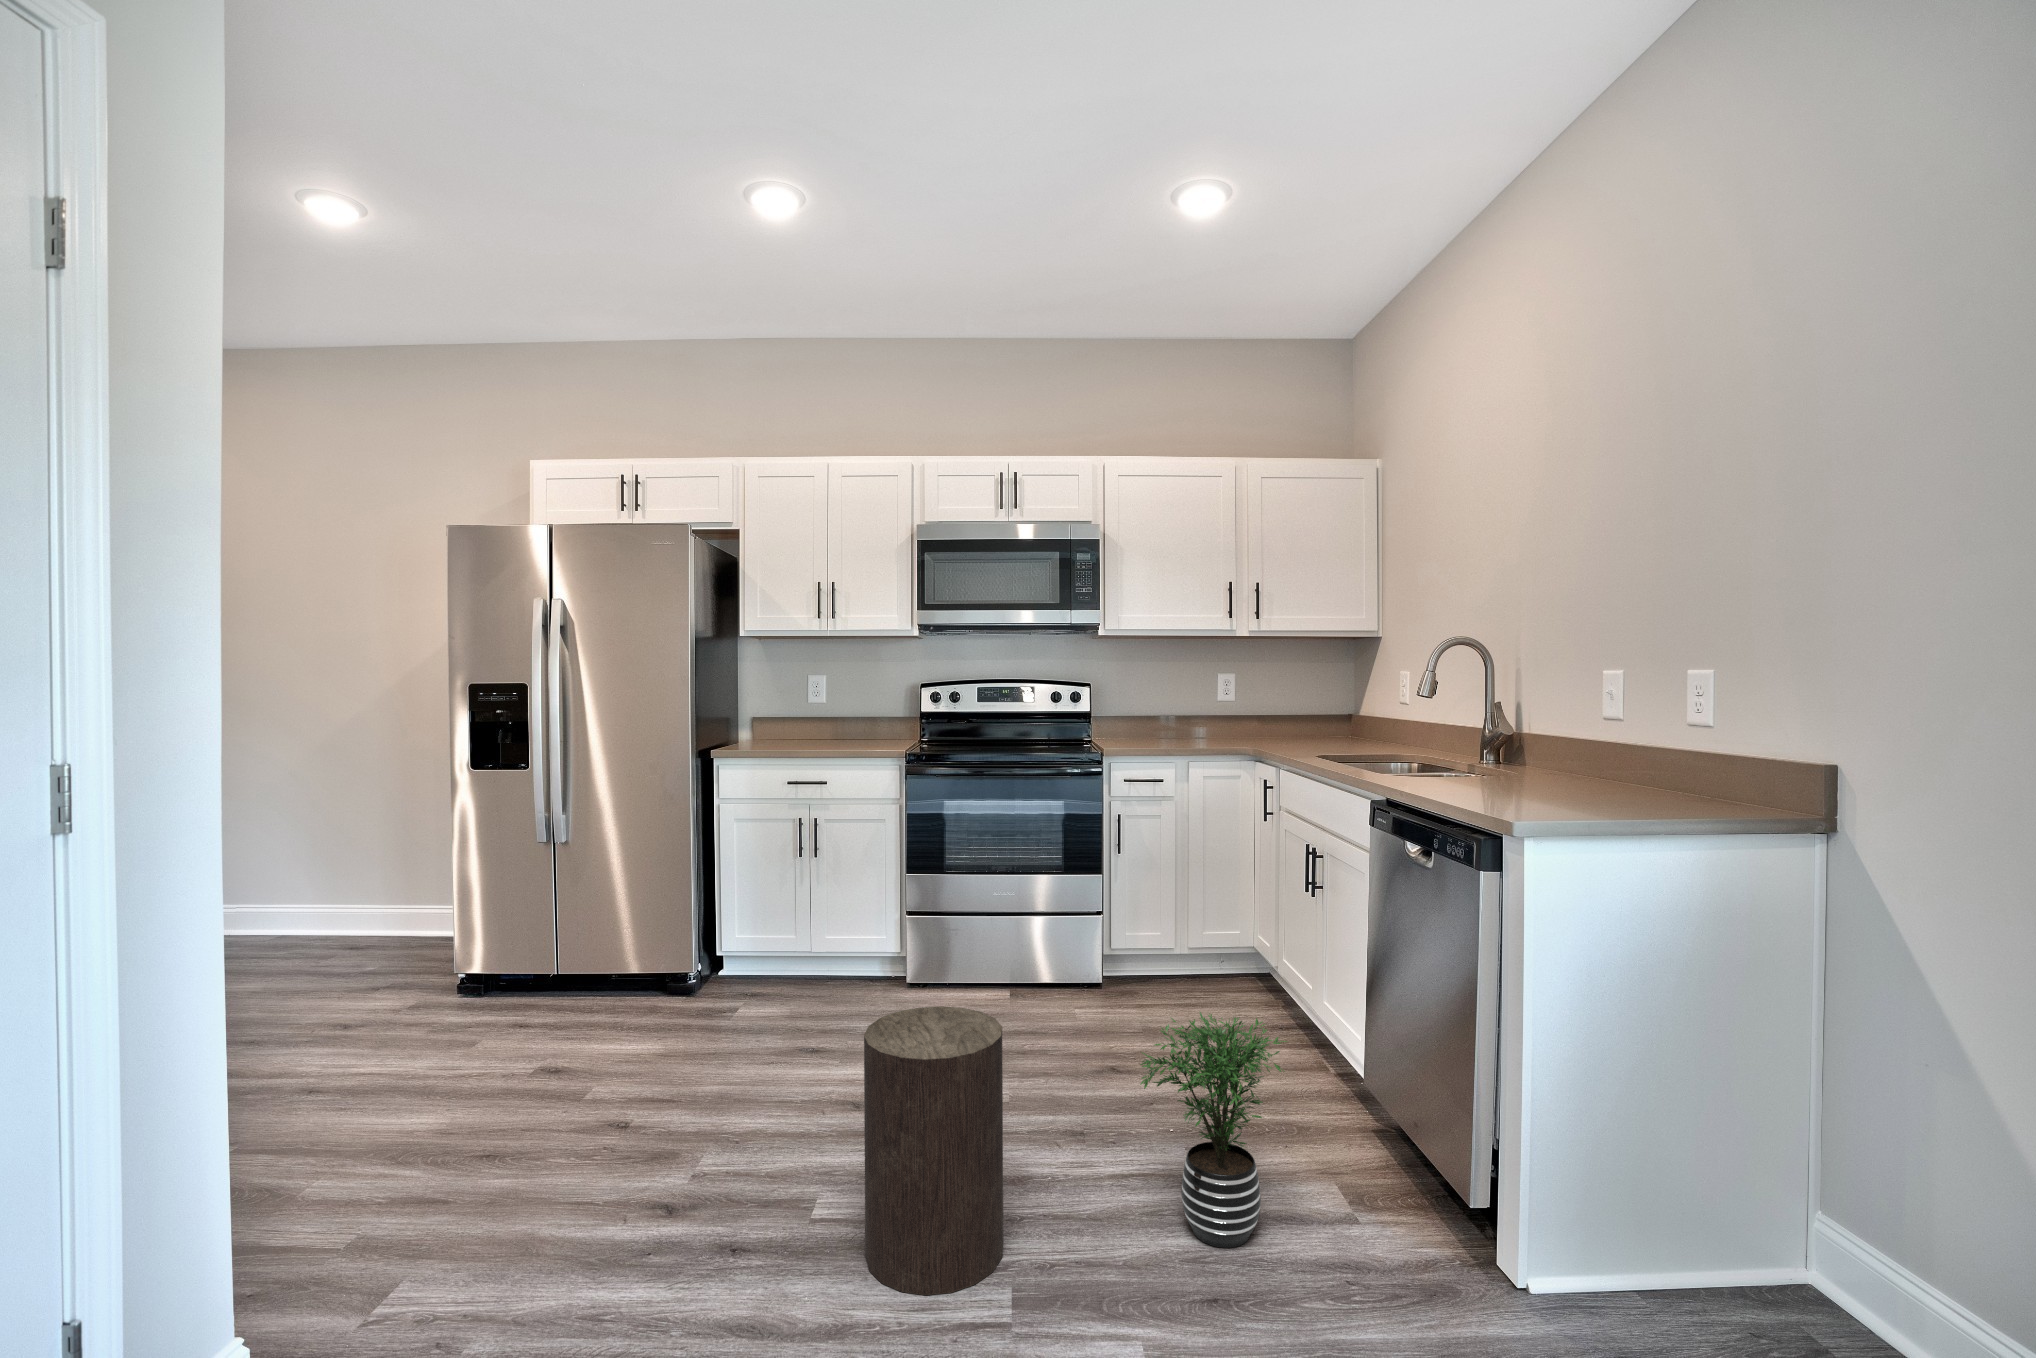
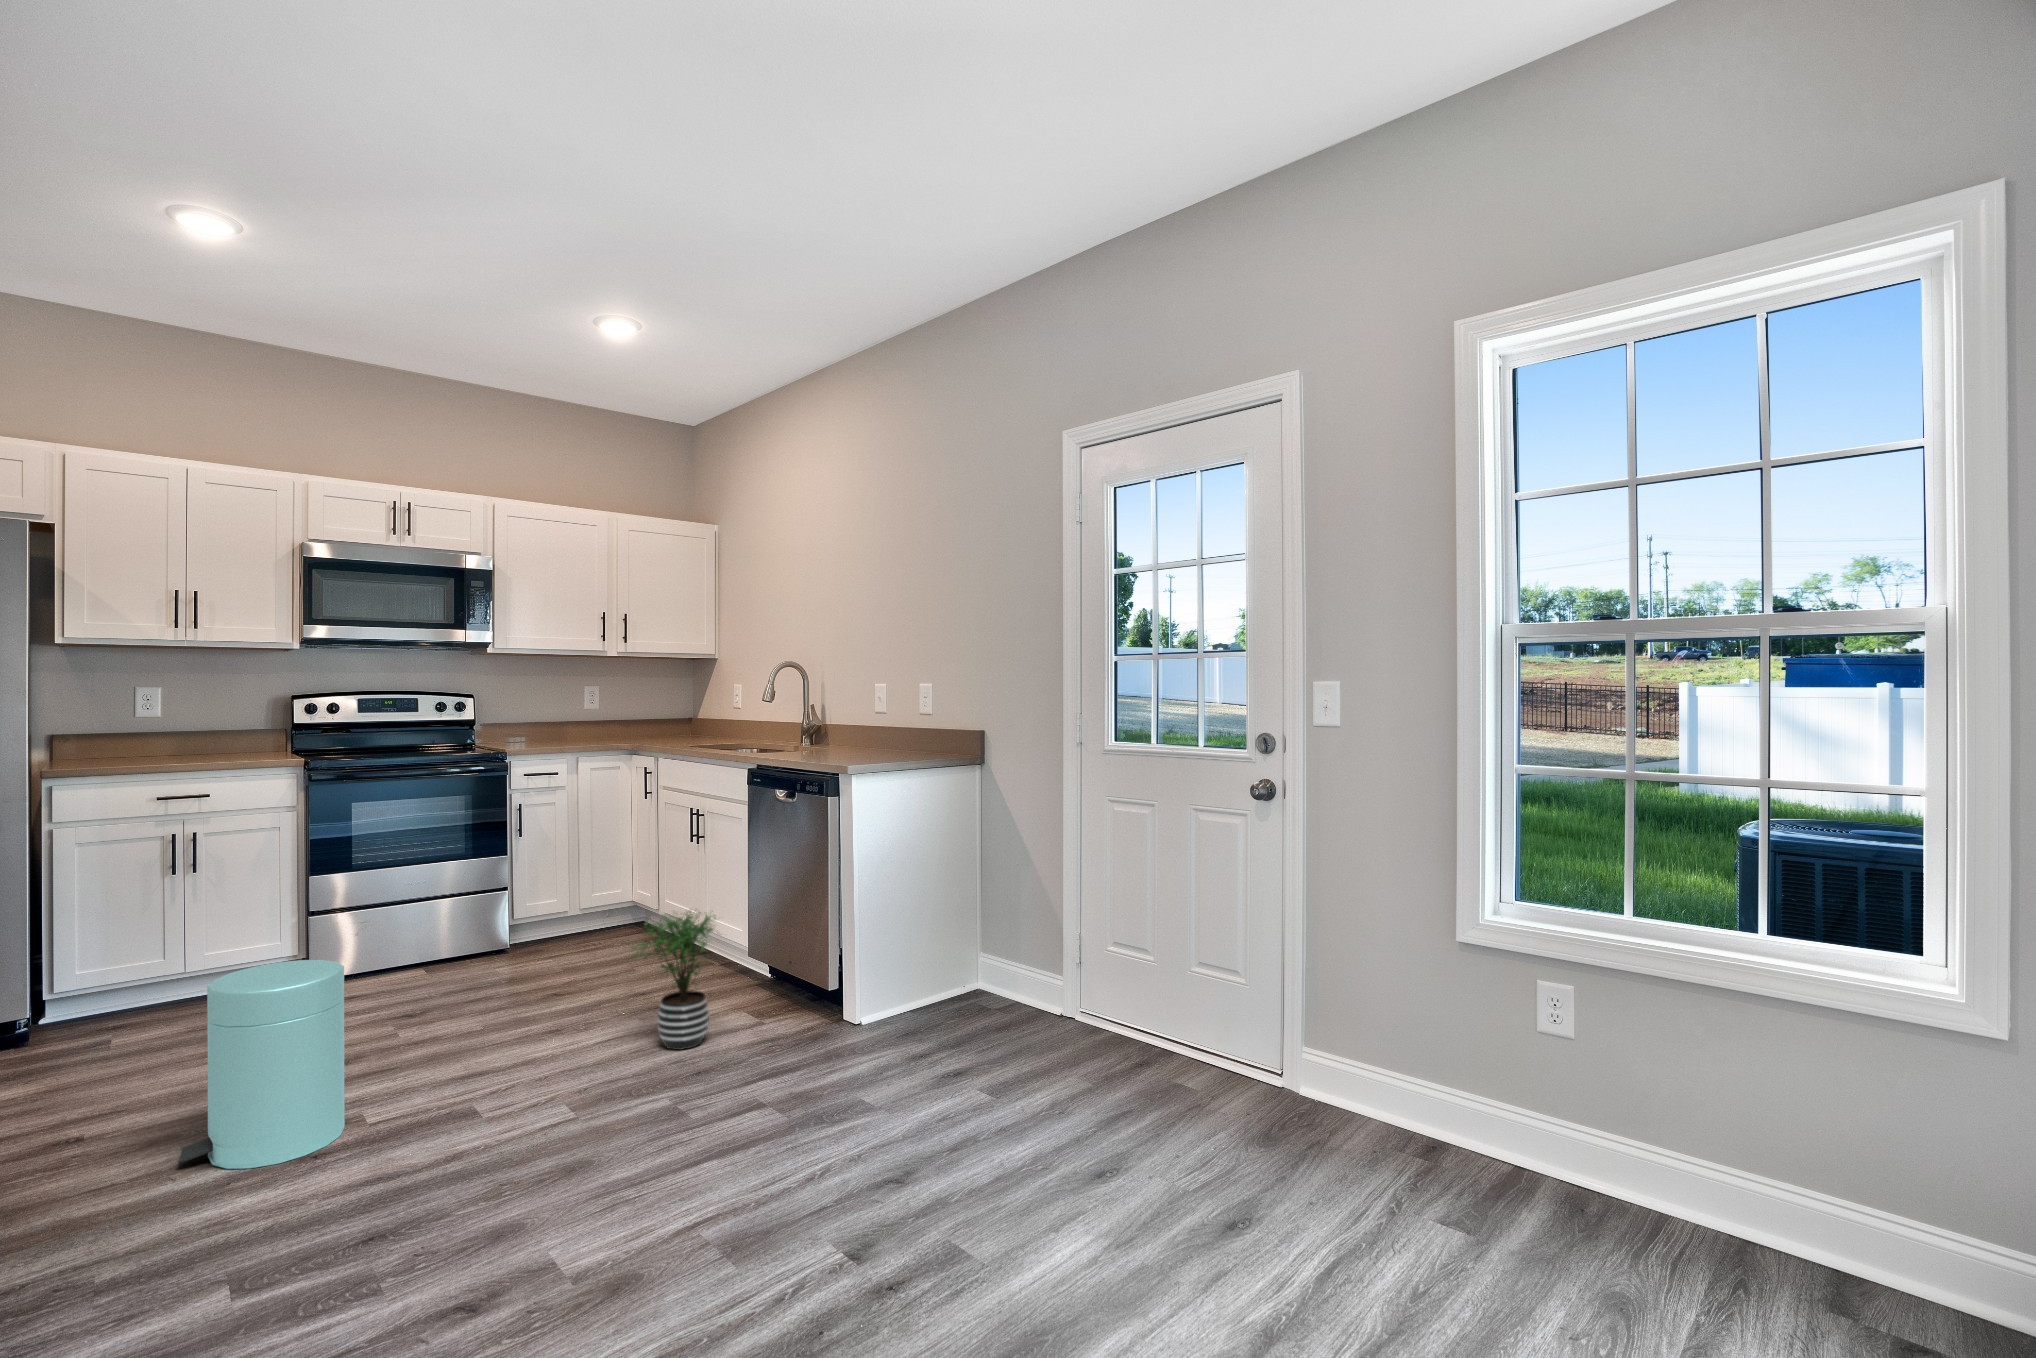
trash can: none [615,993,782,1261] -> present [179,960,345,1169]
stool: present [864,1006,1003,1295] -> none [436,934,547,1123]

